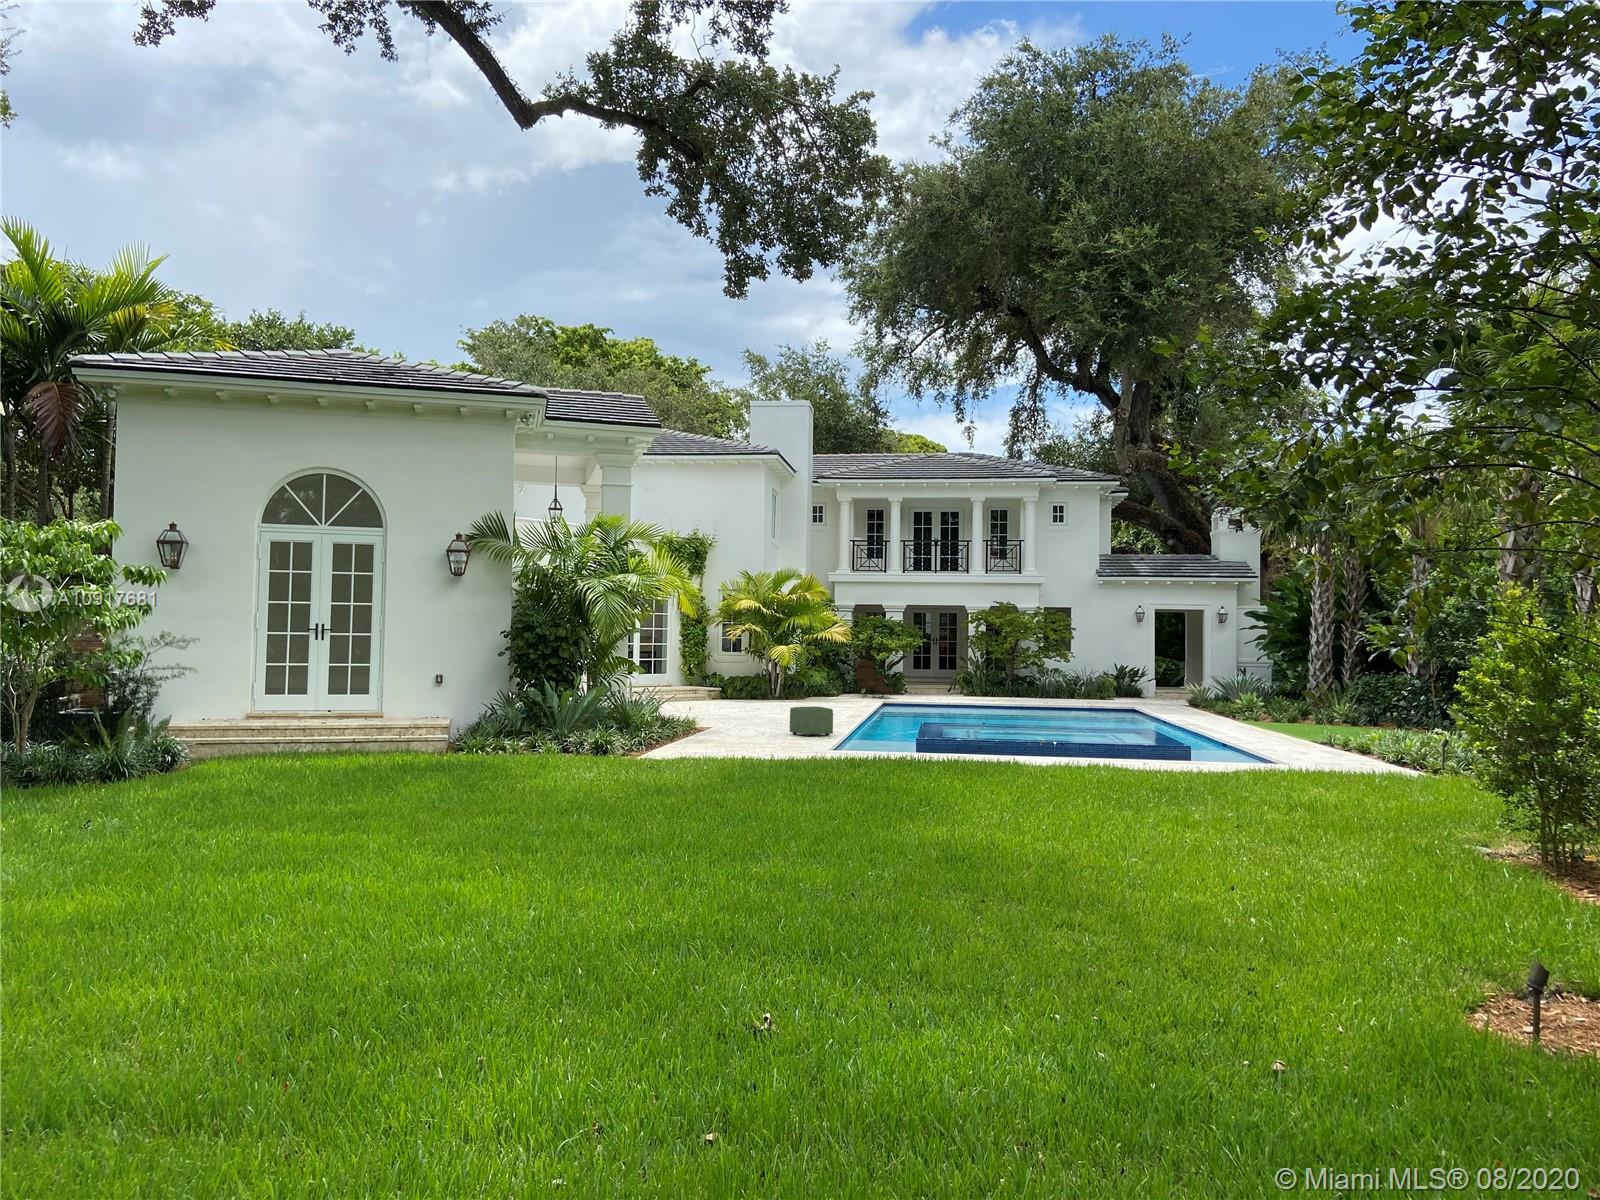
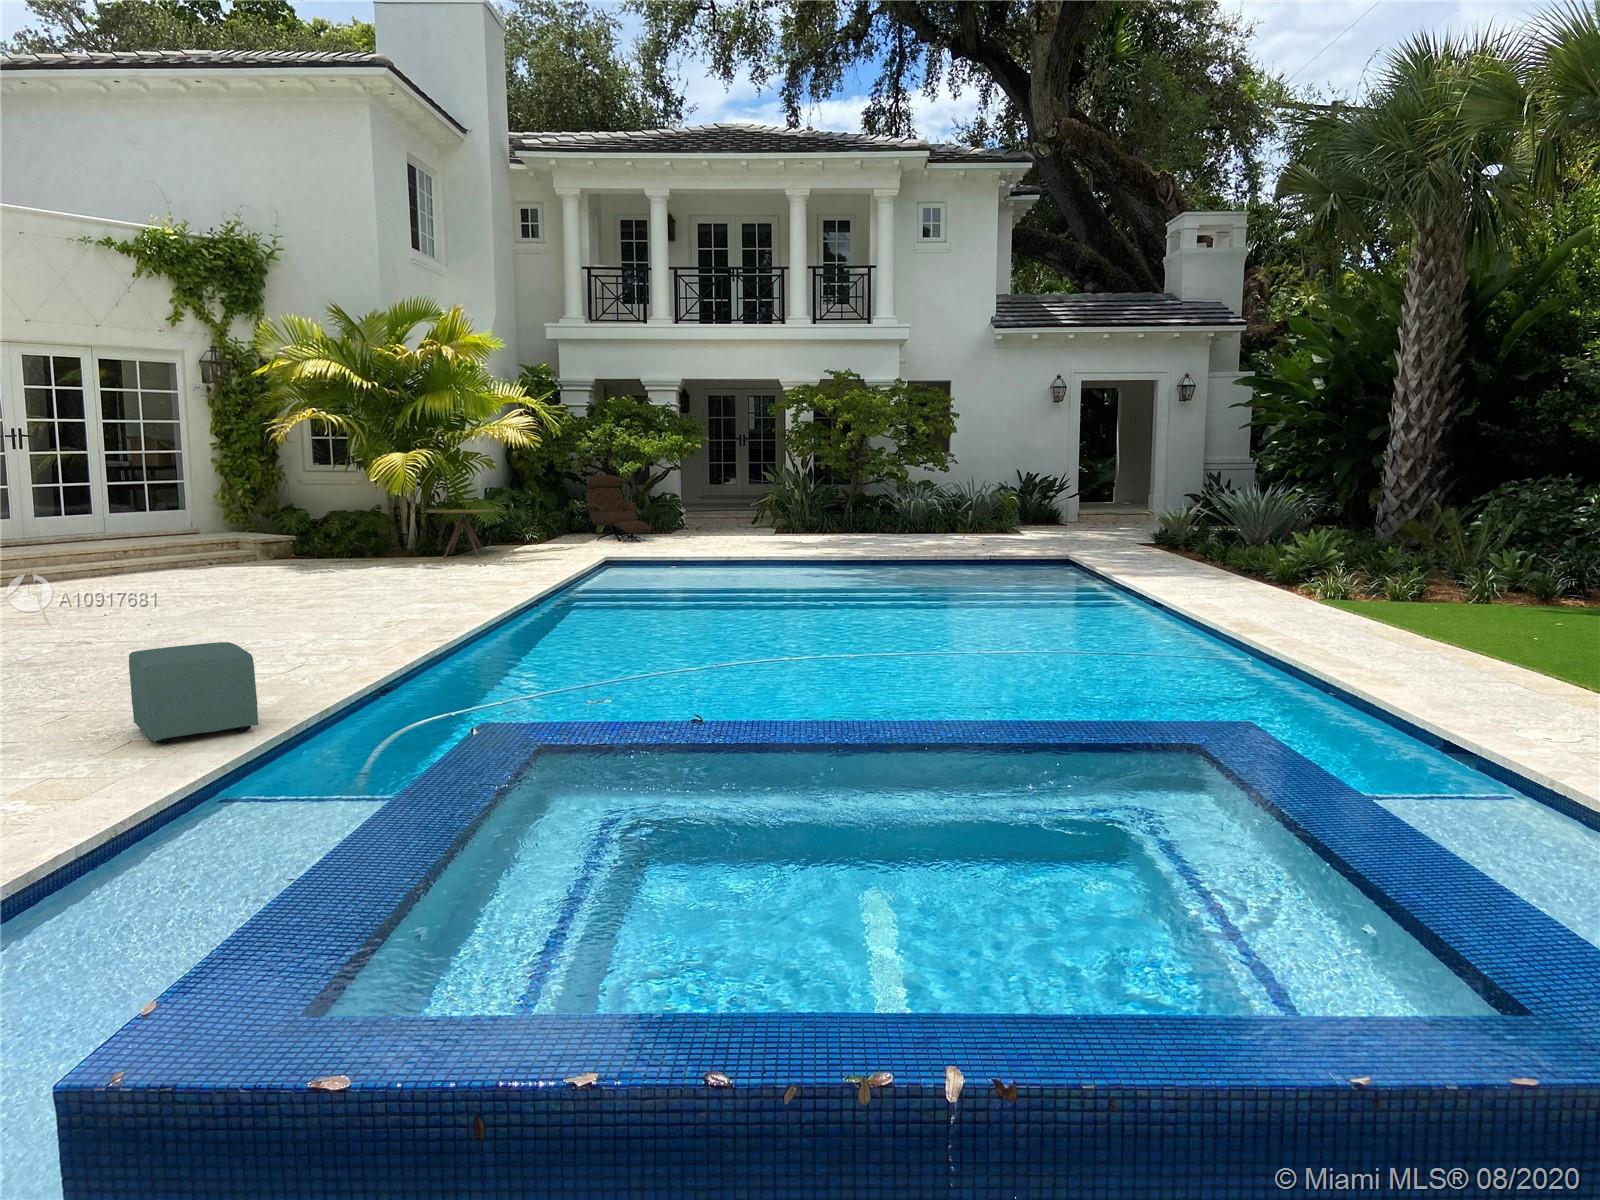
round table: none [783,675,820,702] -> present [428,509,497,558]

